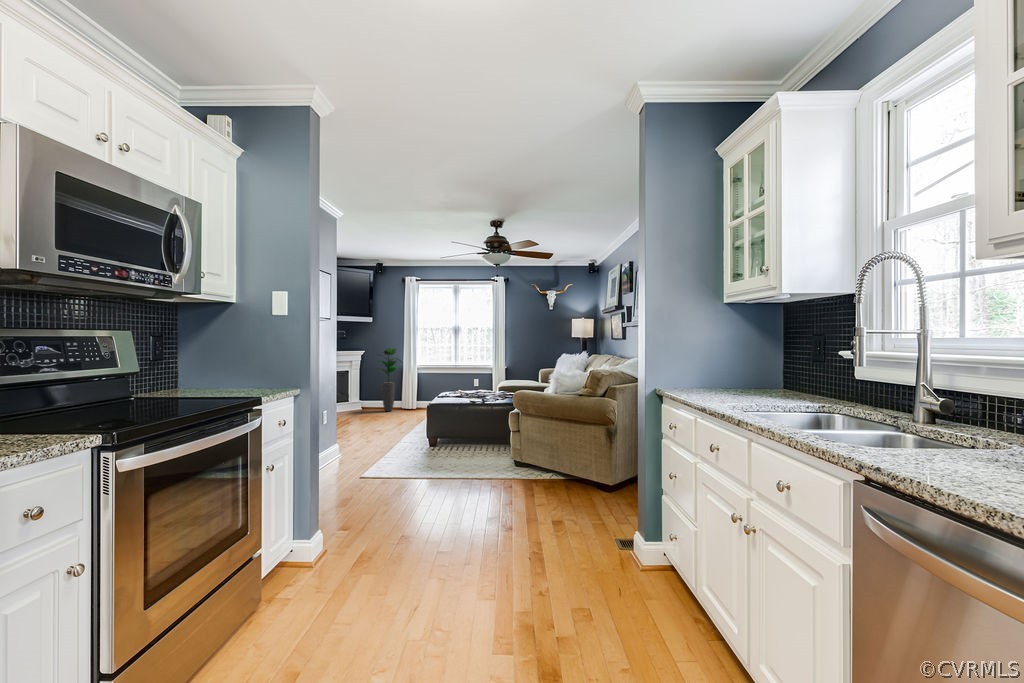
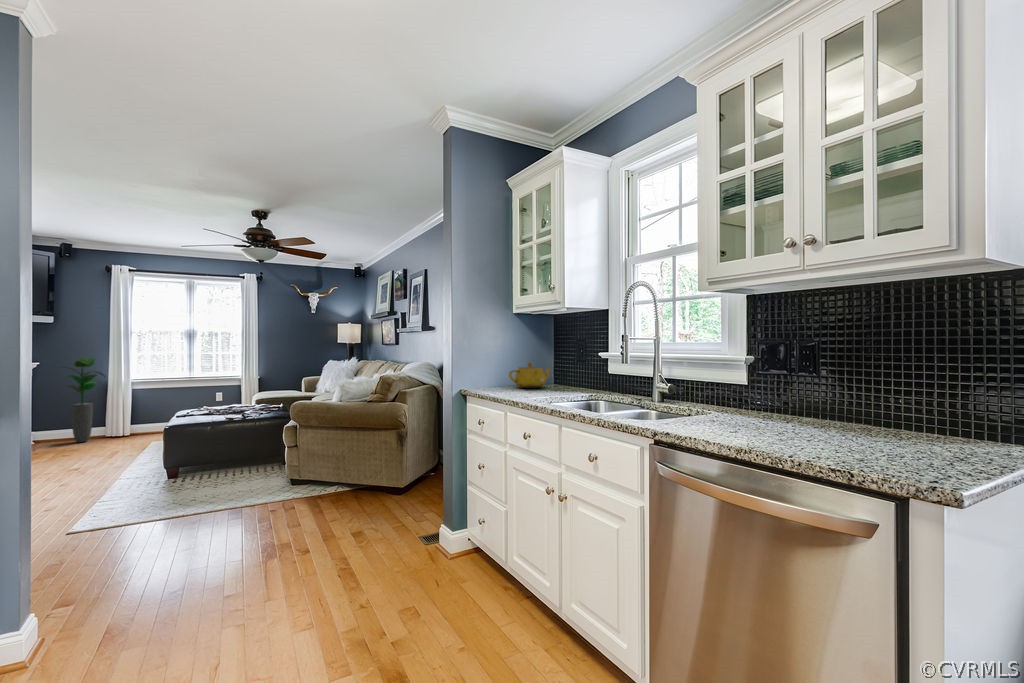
teapot: none [714,361,775,392] -> present [509,362,551,388]

